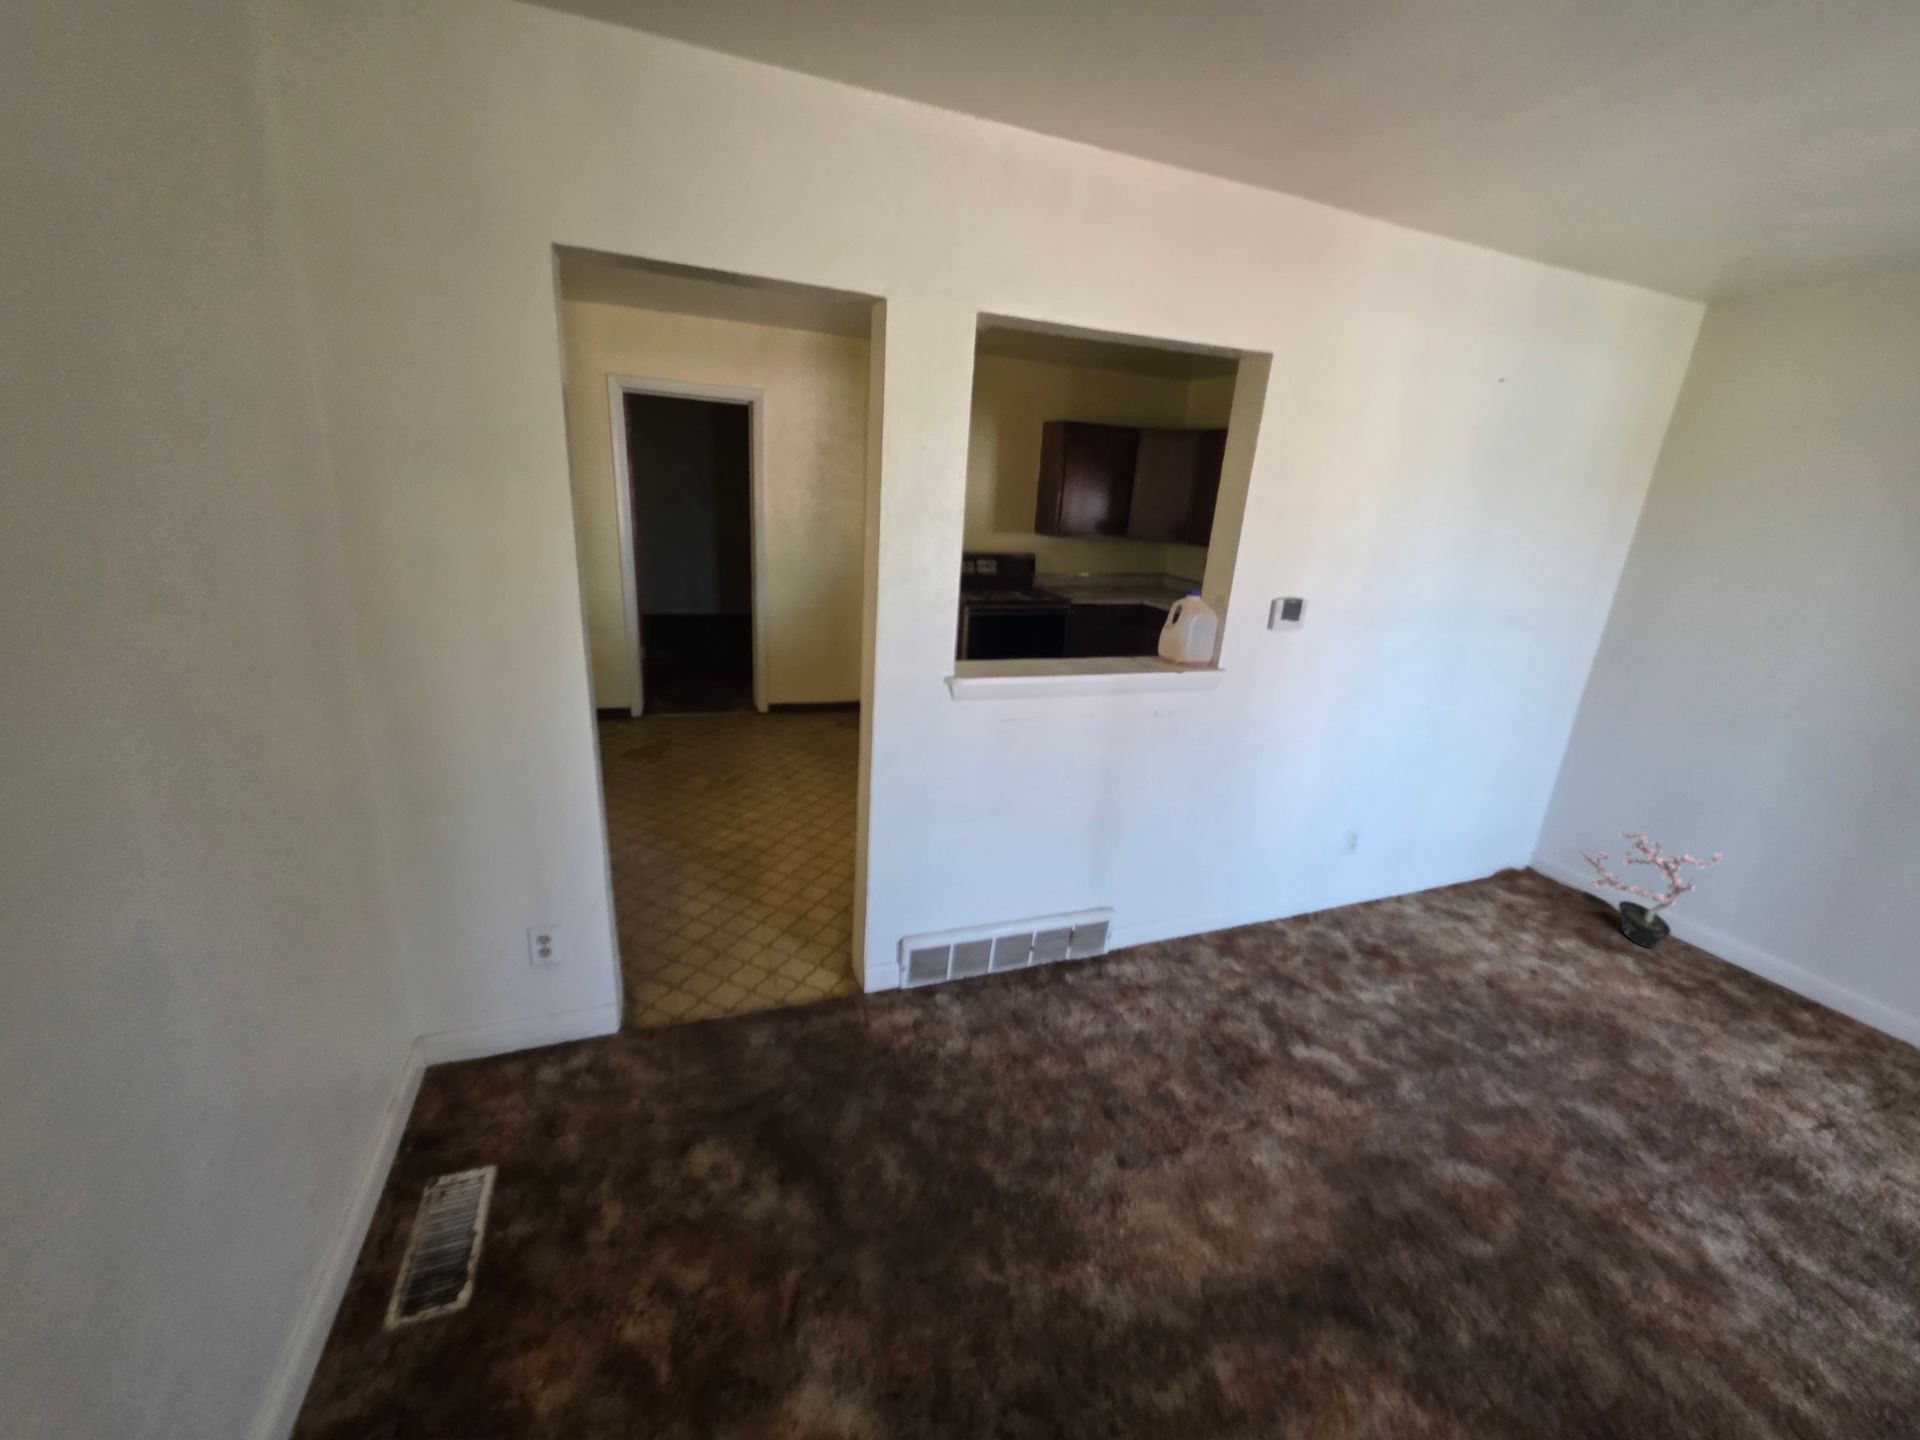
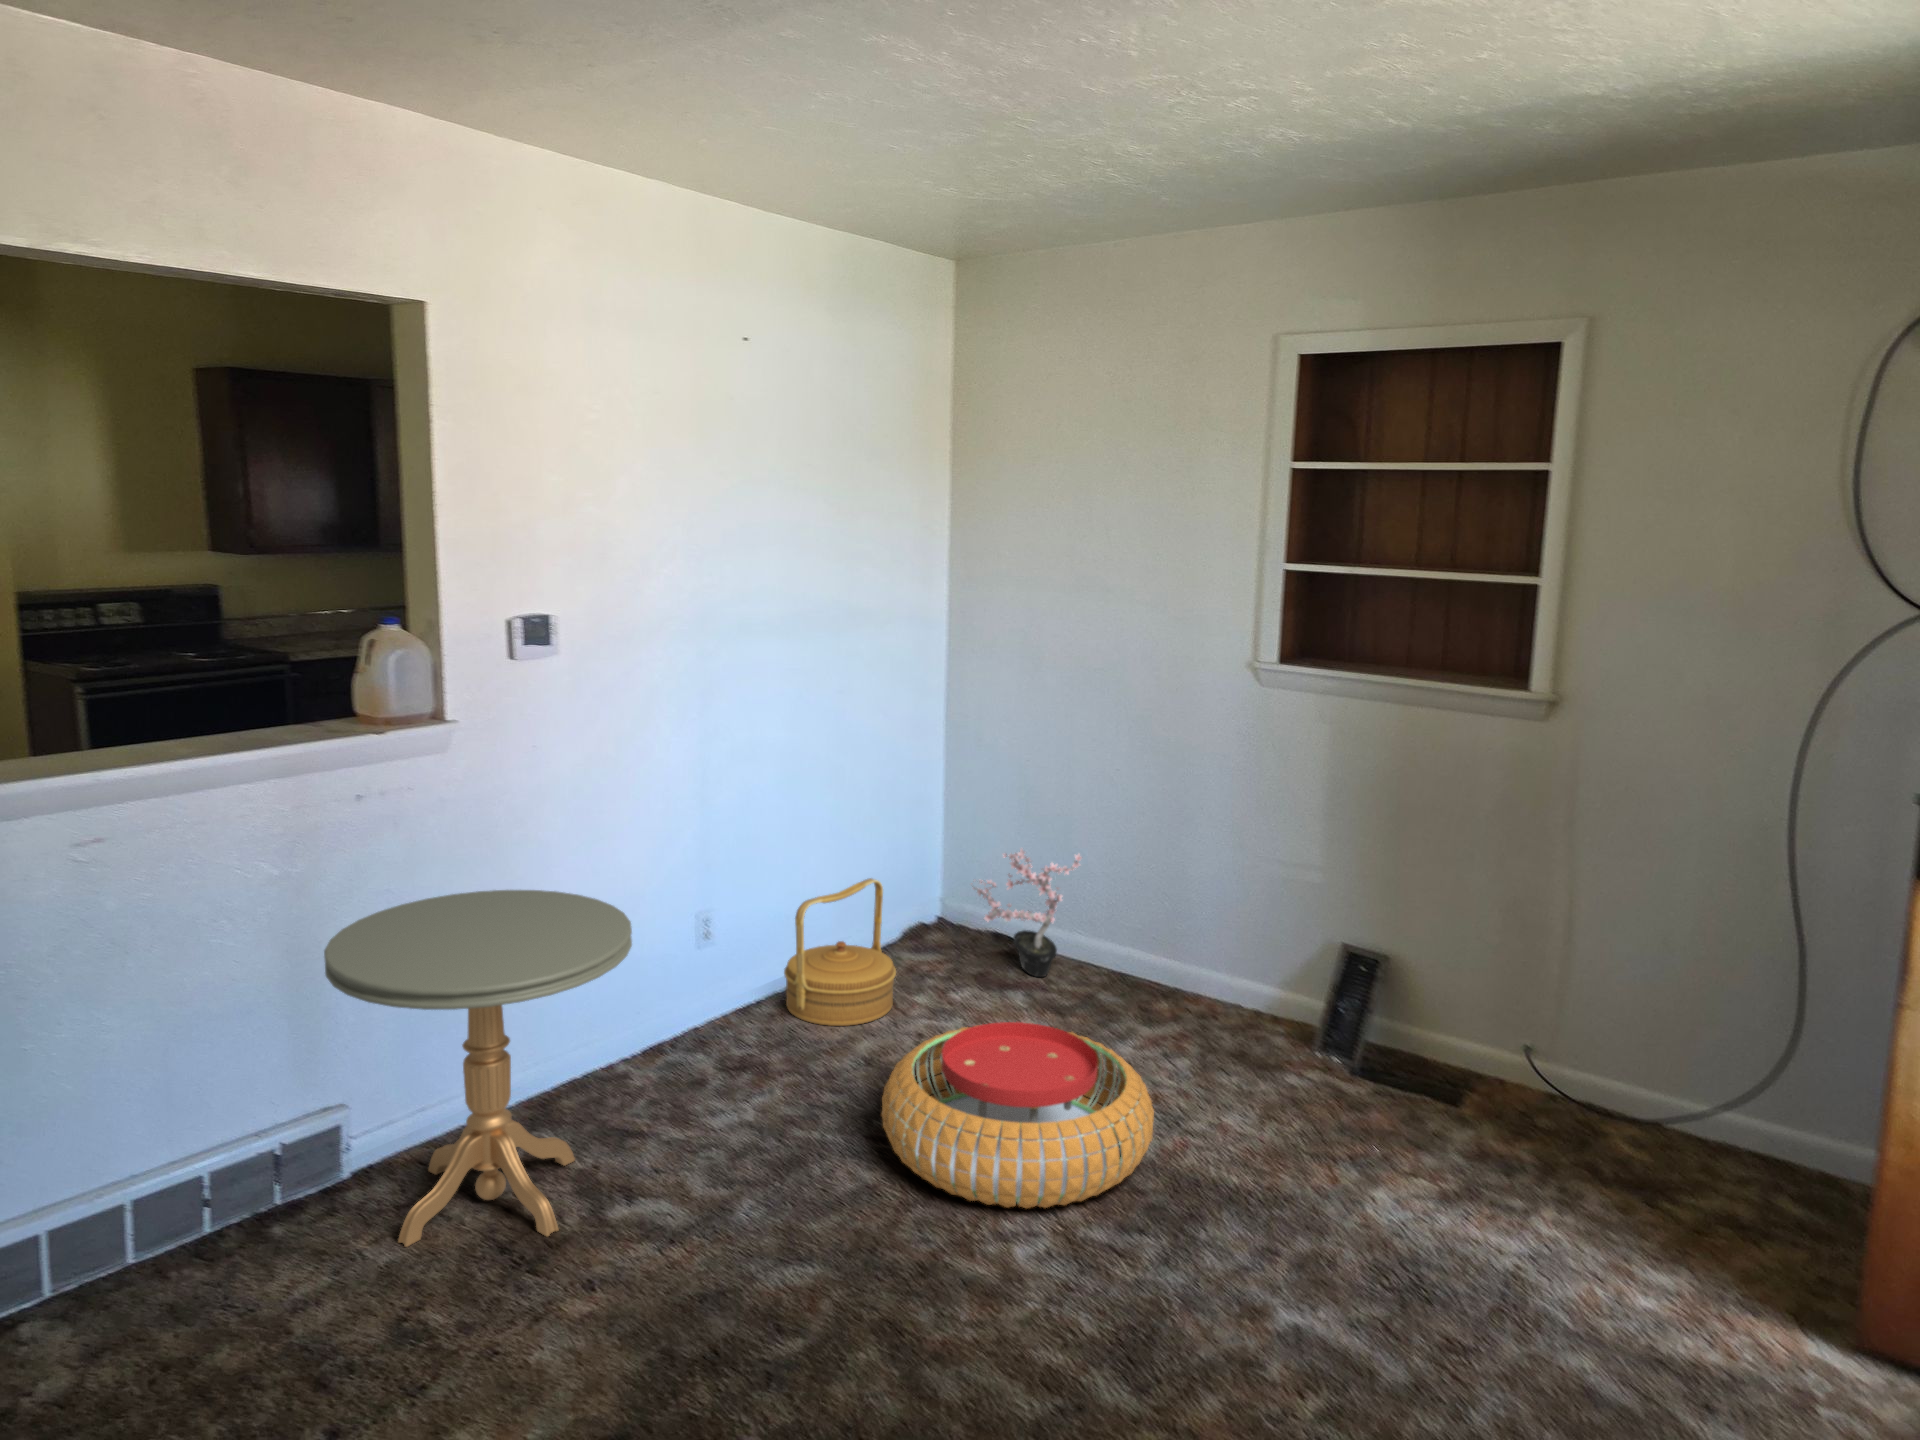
side table: none [1131,788,1353,1053] -> present [324,890,632,1247]
woven basket: none [1402,830,1511,946] -> present [784,878,896,1026]
pouf: none [1527,992,1874,1218] -> present [882,1022,1154,1208]

